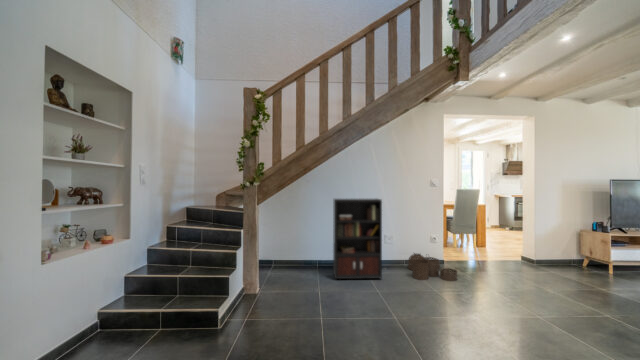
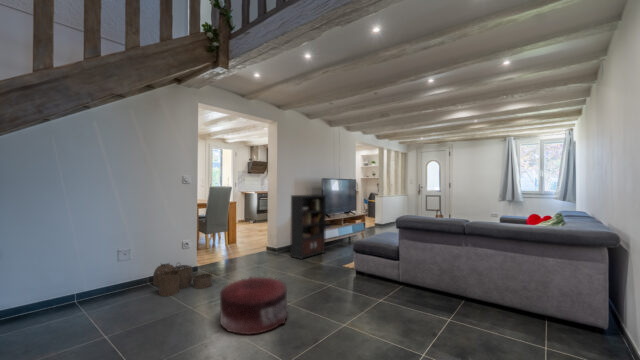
bookcase: present [333,199,382,279] -> present [290,194,326,259]
pouf: none [462,278,538,333] -> present [220,277,288,334]

